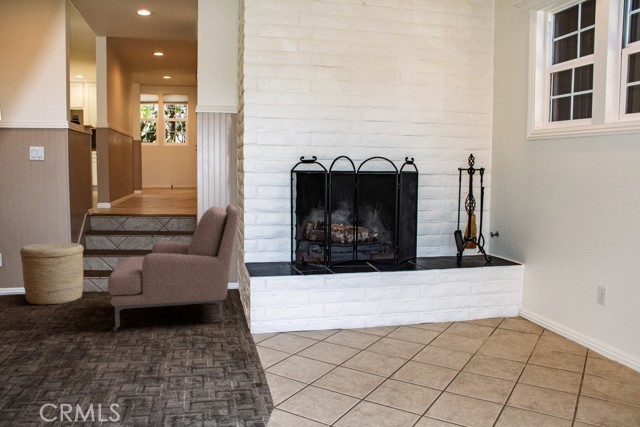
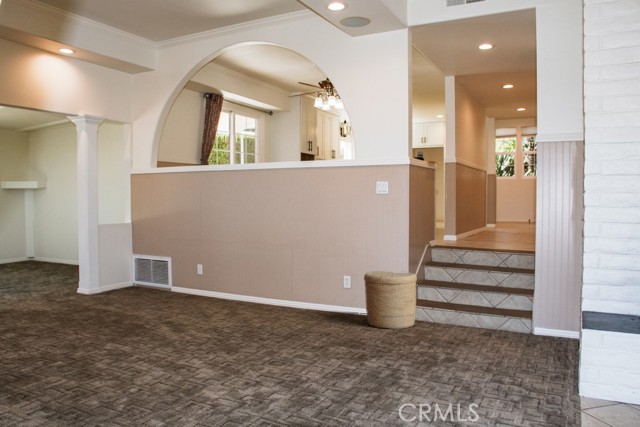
armchair: present [108,204,238,331] -> none [426,239,573,376]

